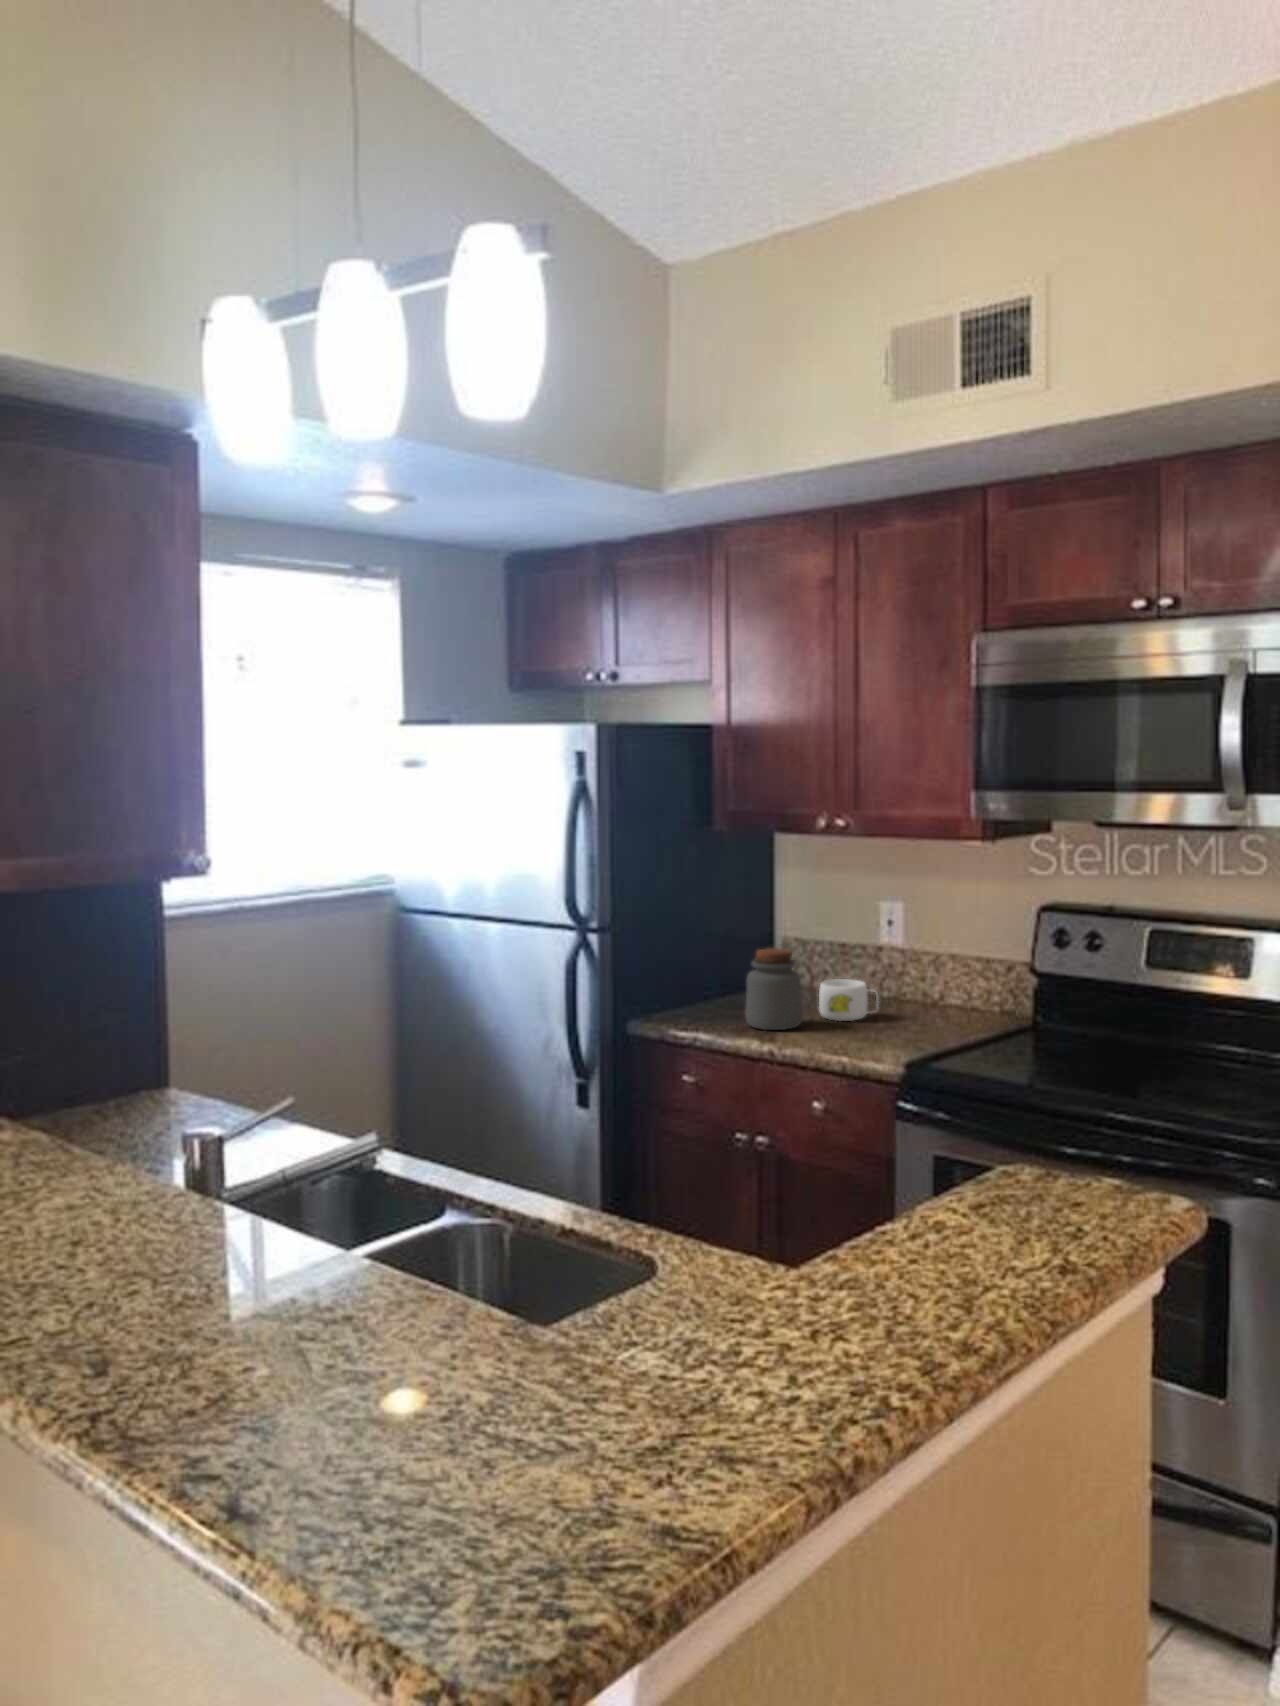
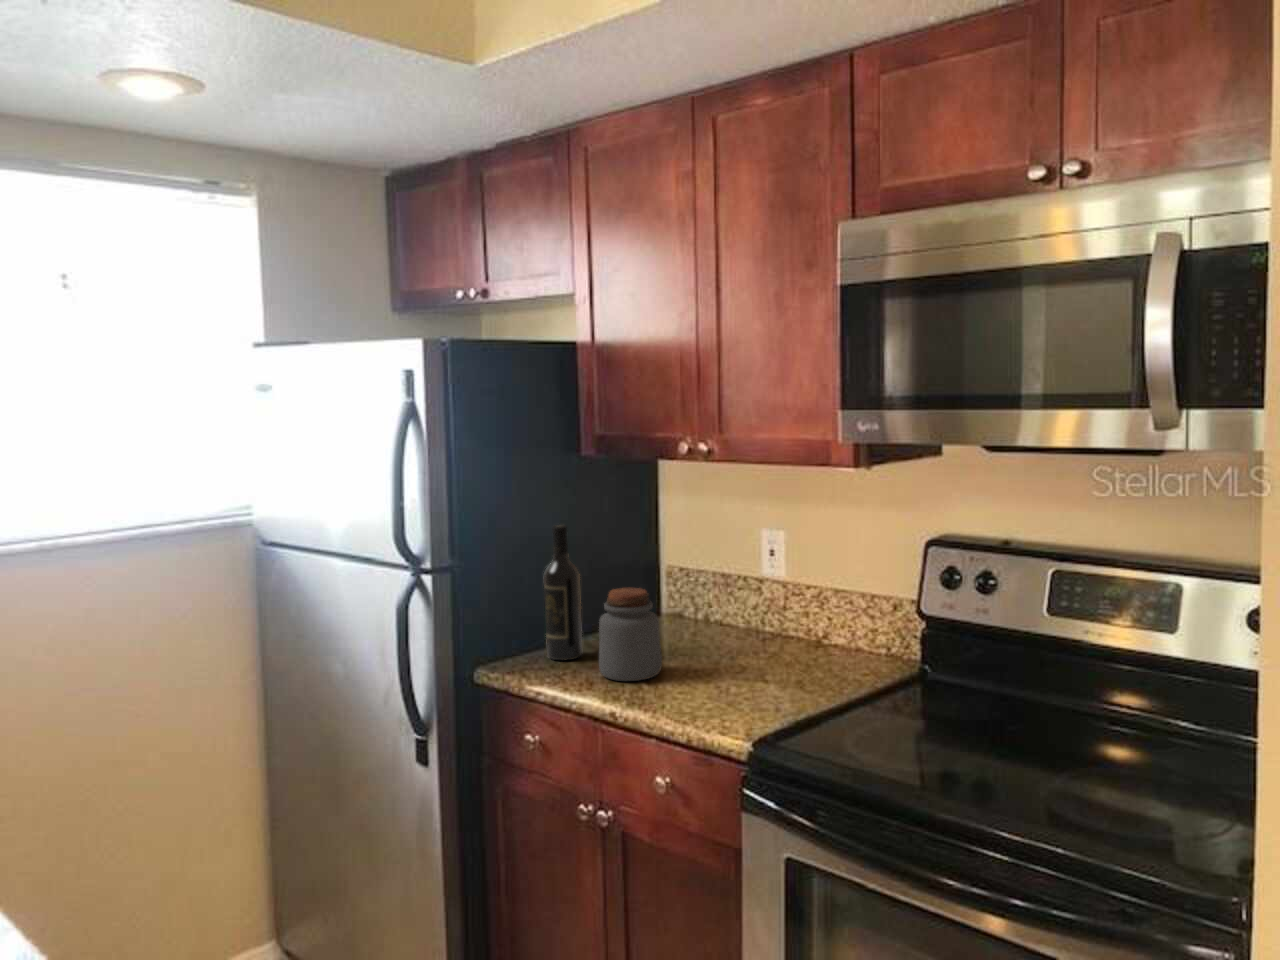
wine bottle: none [688,893,722,1016] -> present [544,525,582,660]
mug: present [819,979,879,1021] -> none [685,618,750,667]

